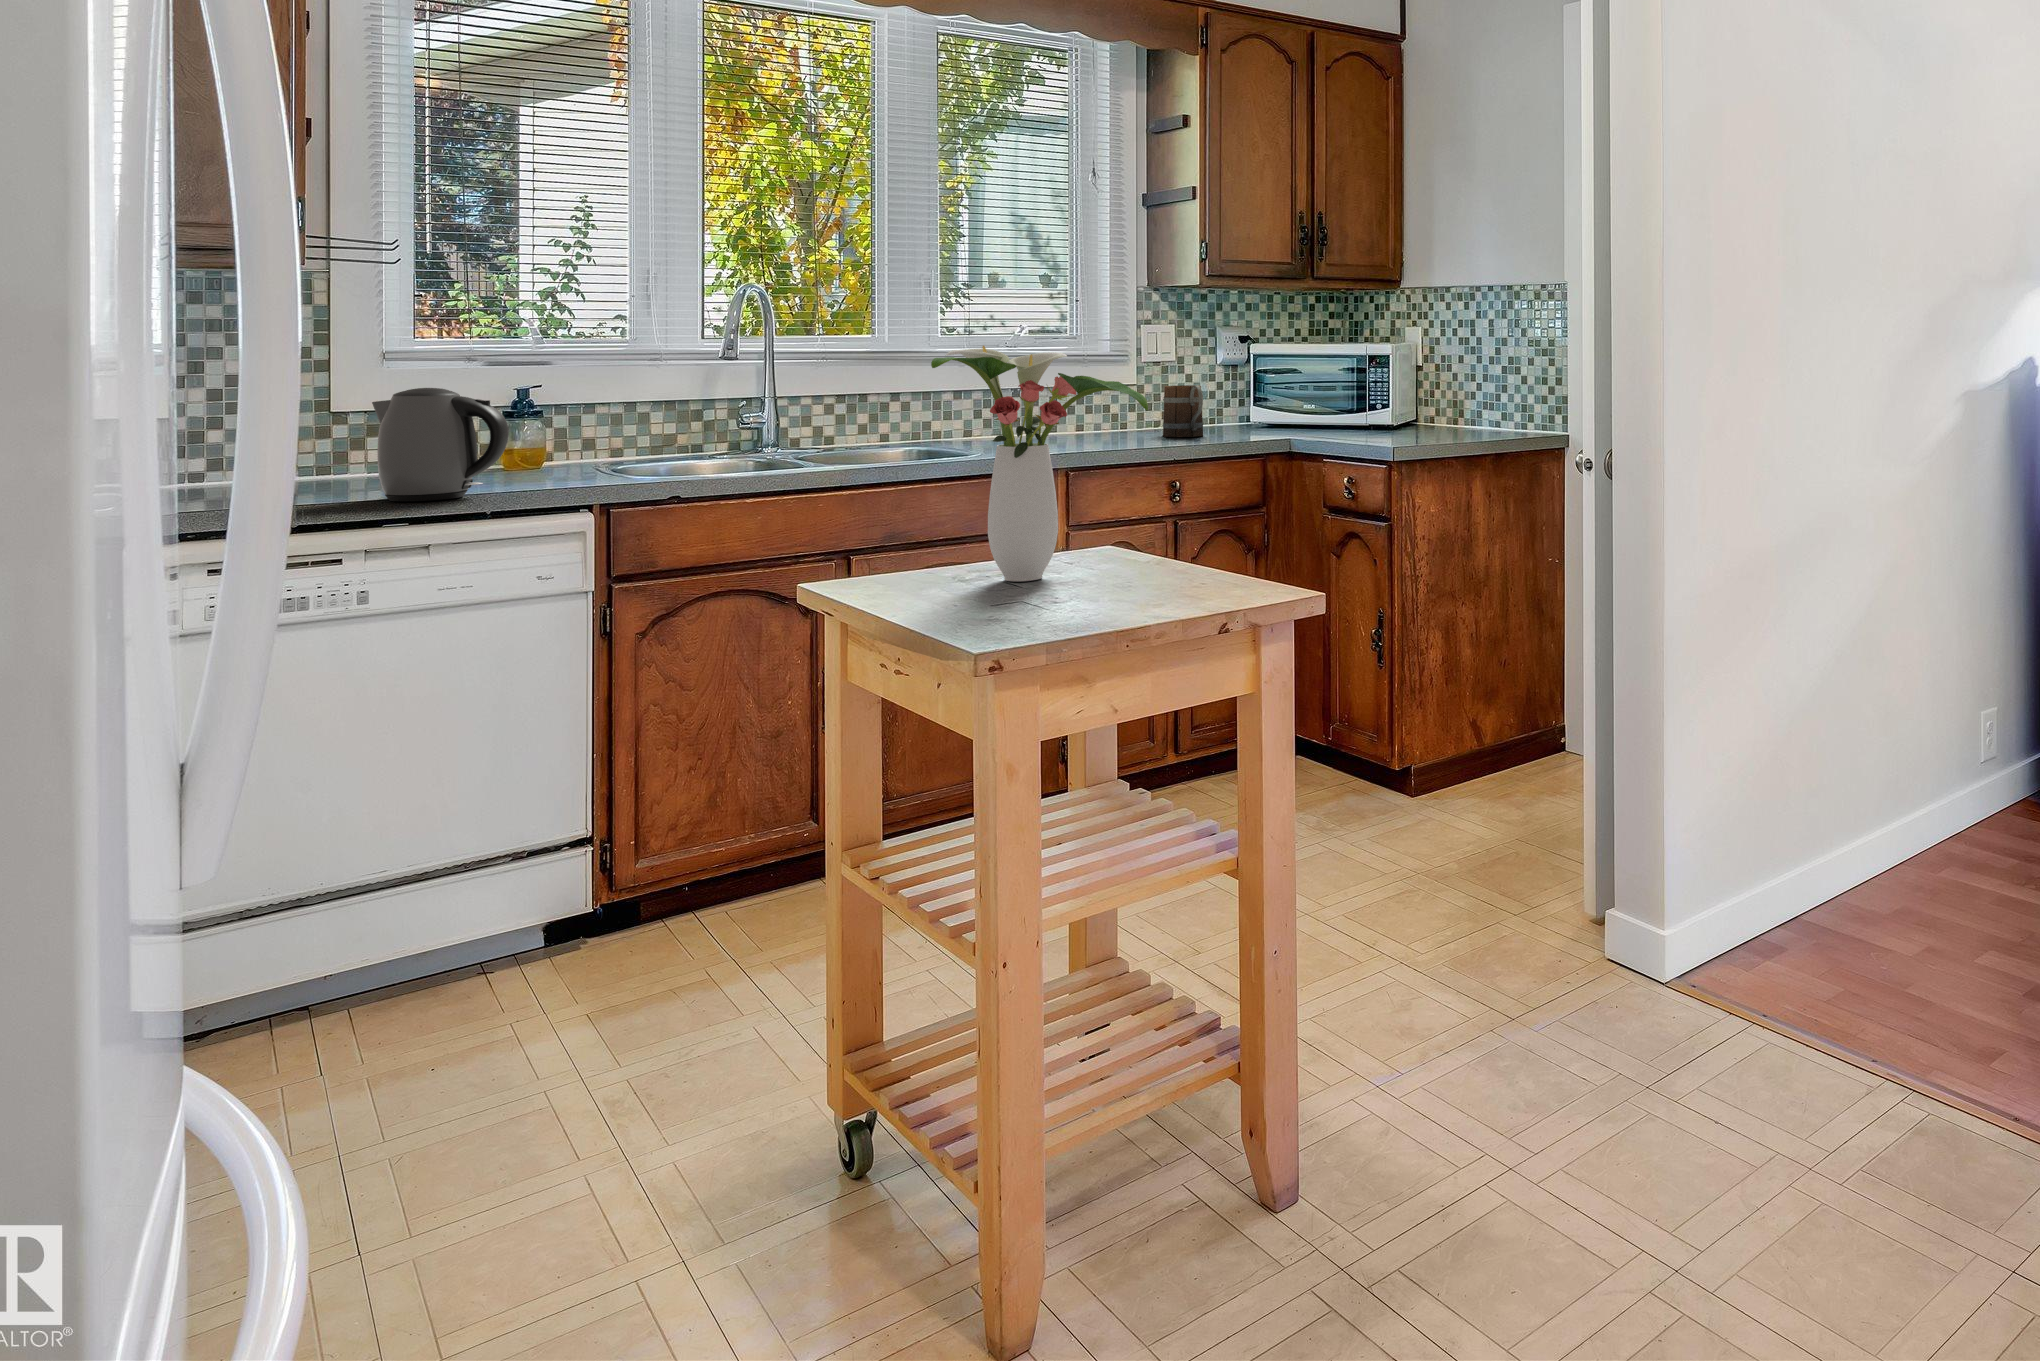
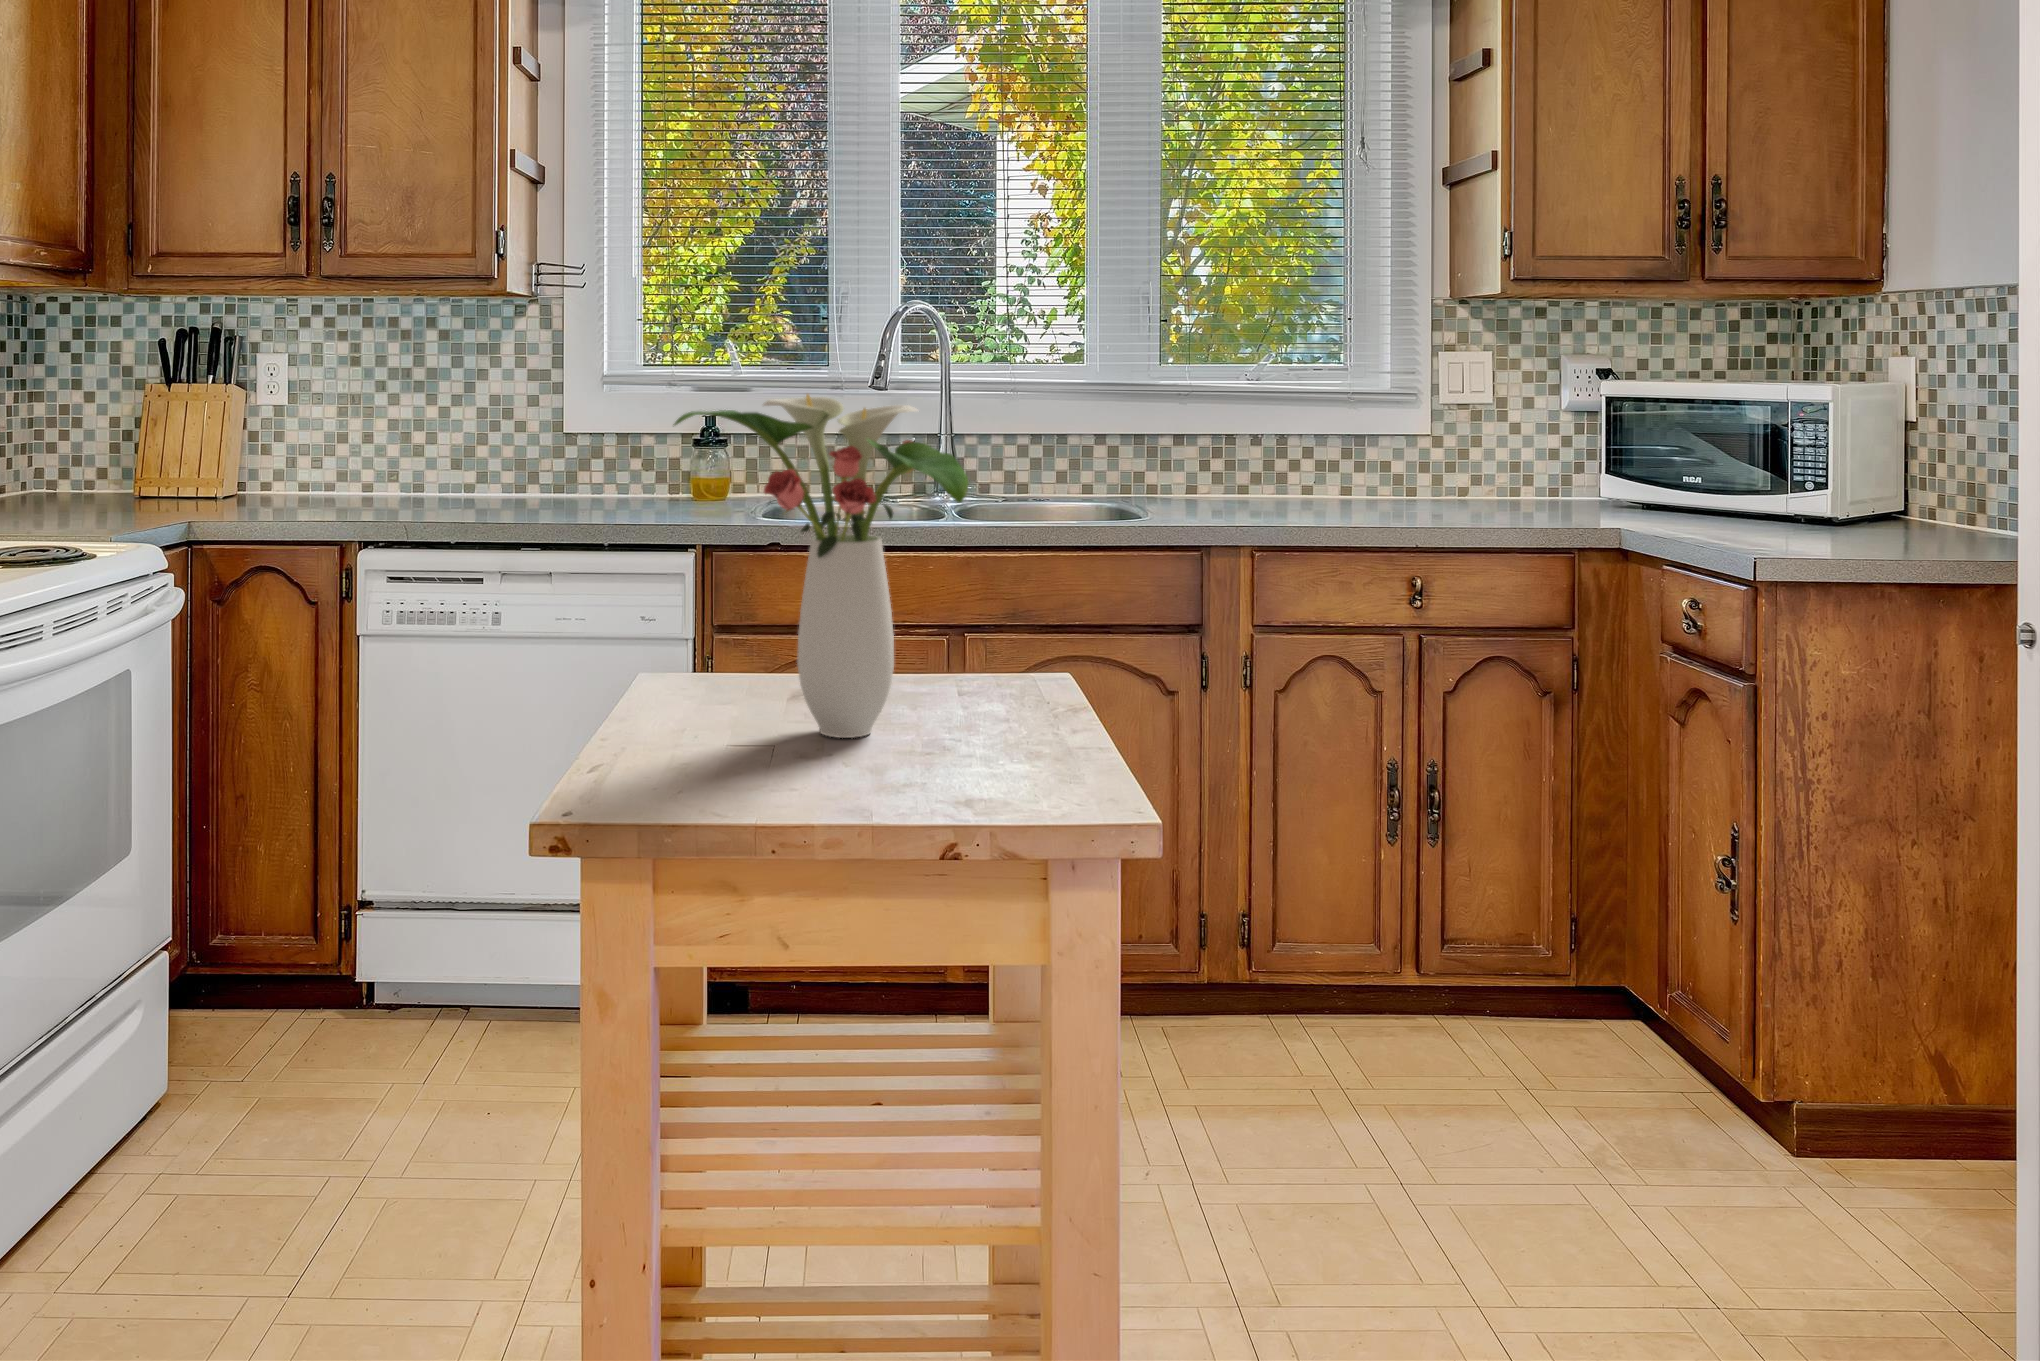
mug: present [1163,385,1203,437] -> none [1446,438,1507,513]
kettle: present [372,388,509,501] -> none [520,417,622,531]

